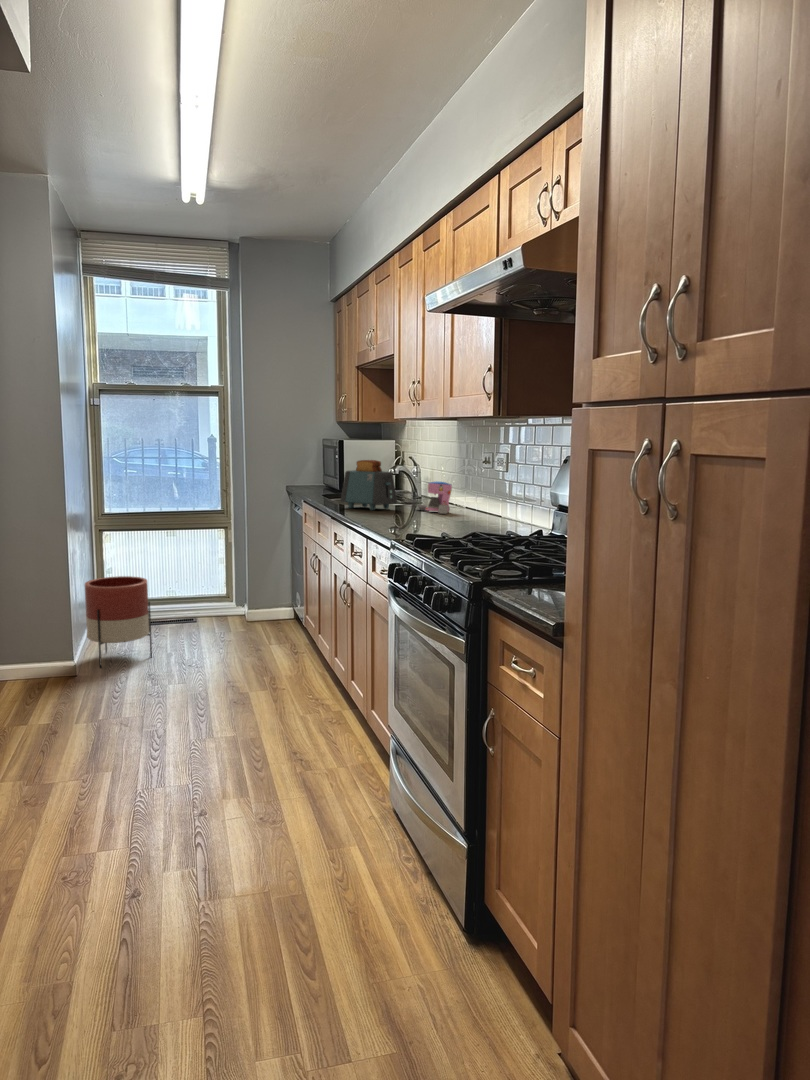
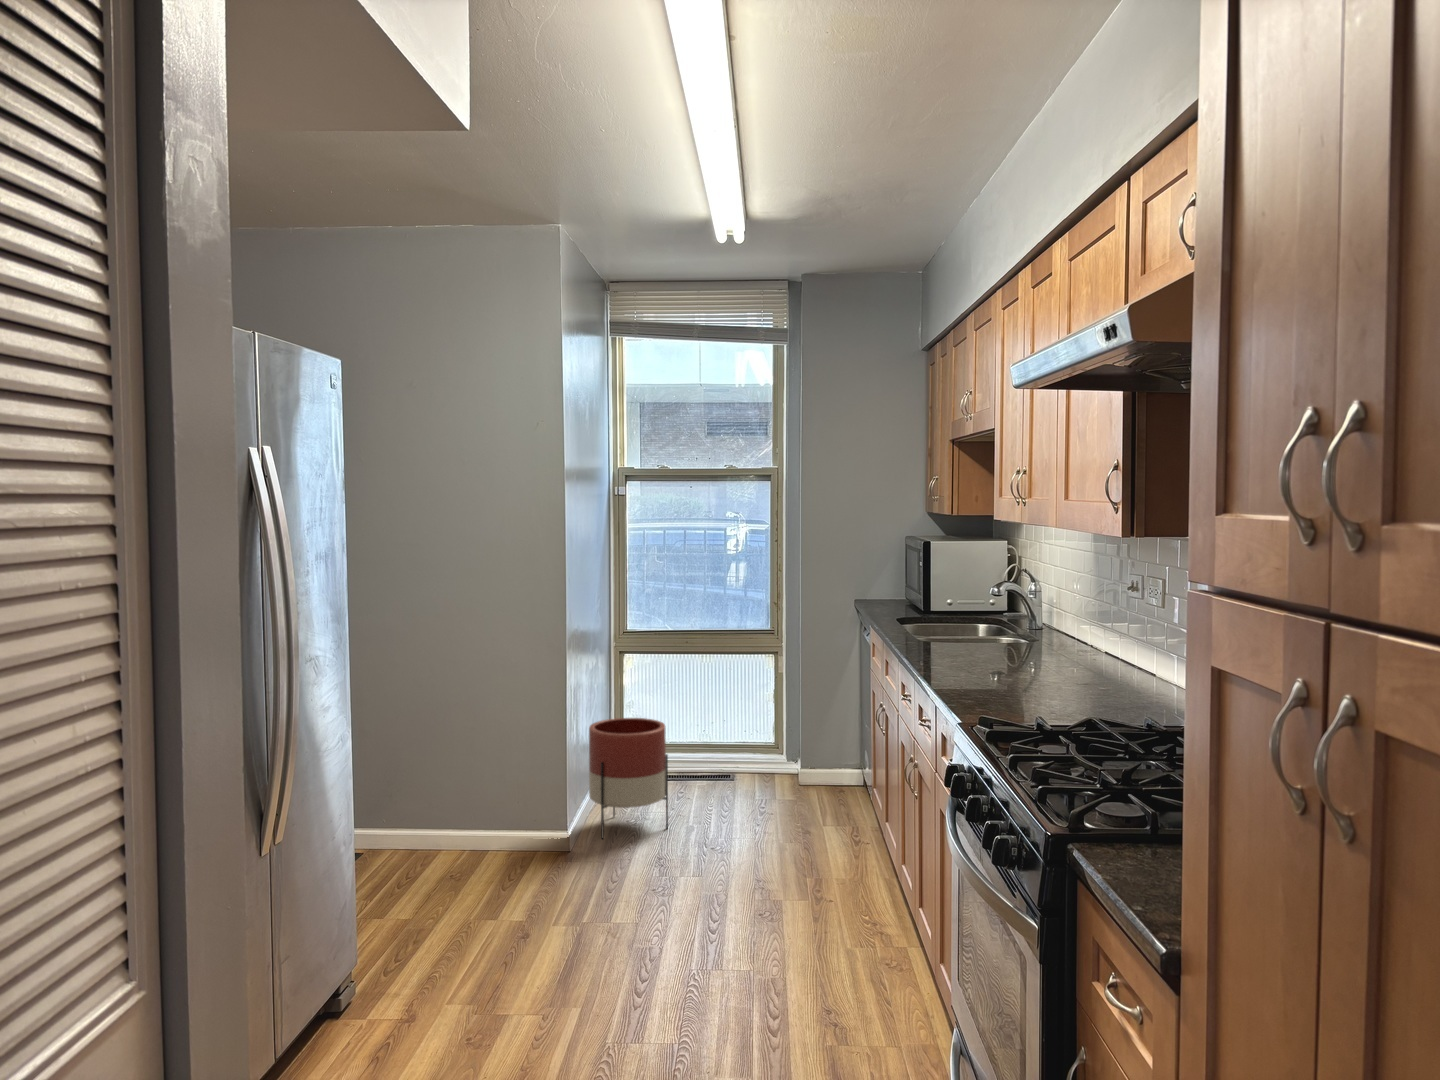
toaster: present [341,460,397,510] -> none [914,579,996,653]
coffee maker: present [417,481,452,514] -> none [1023,614,1080,664]

